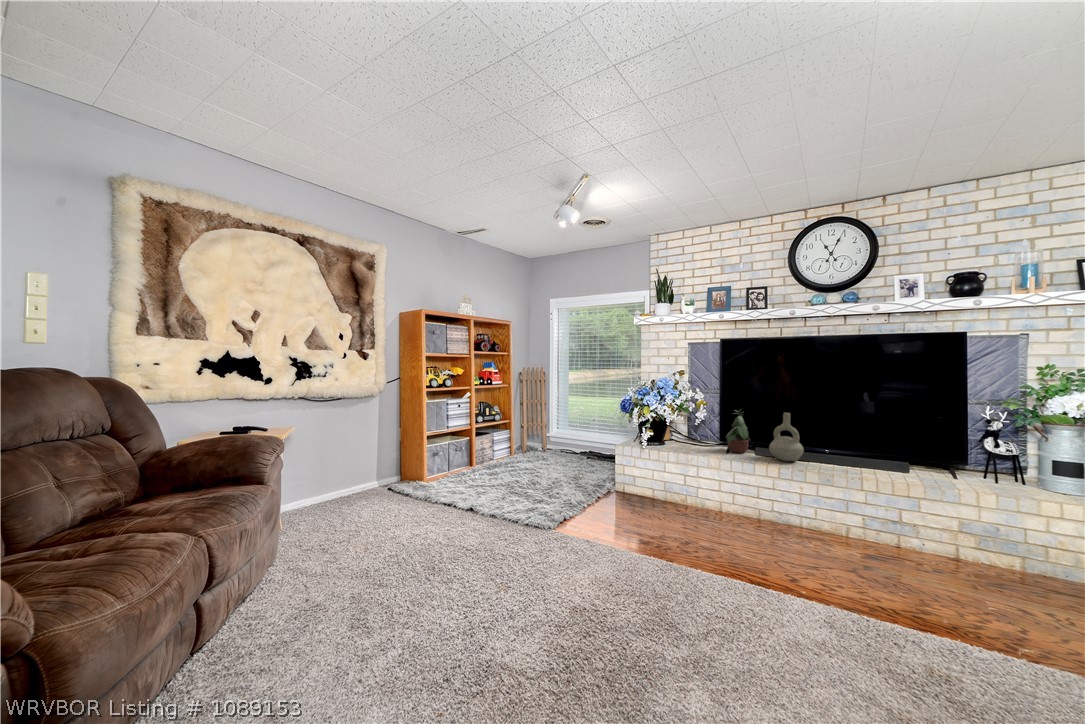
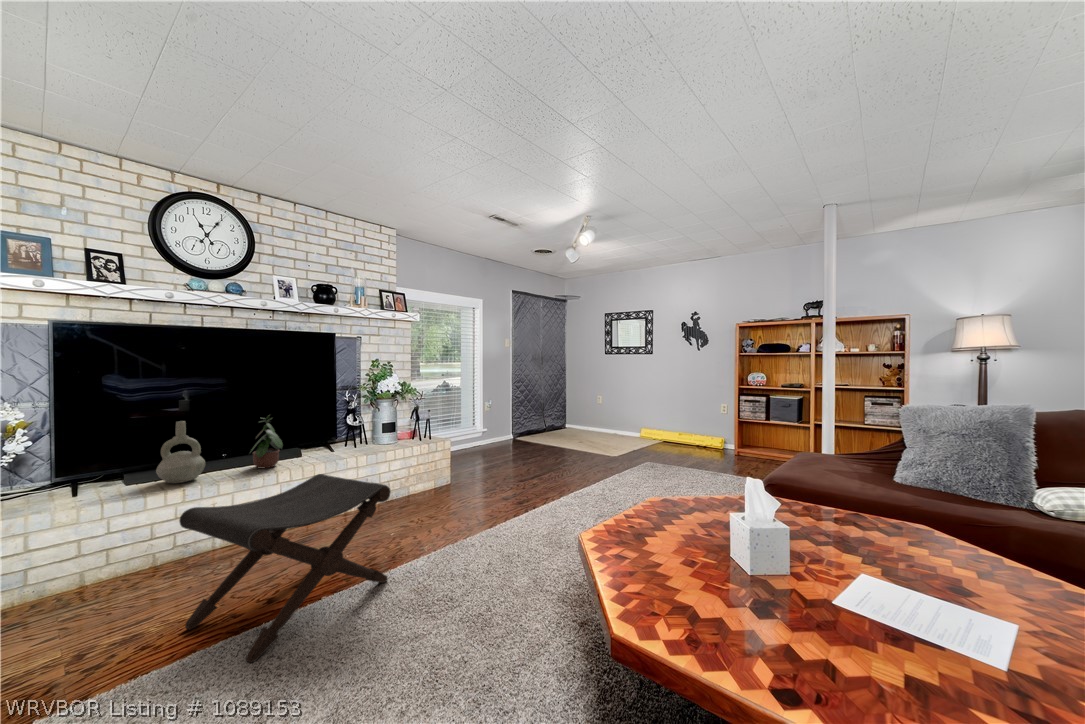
potted plant: present [726,409,750,453] -> present [251,415,283,468]
footstool: none [733,475,917,640] -> present [179,474,391,663]

